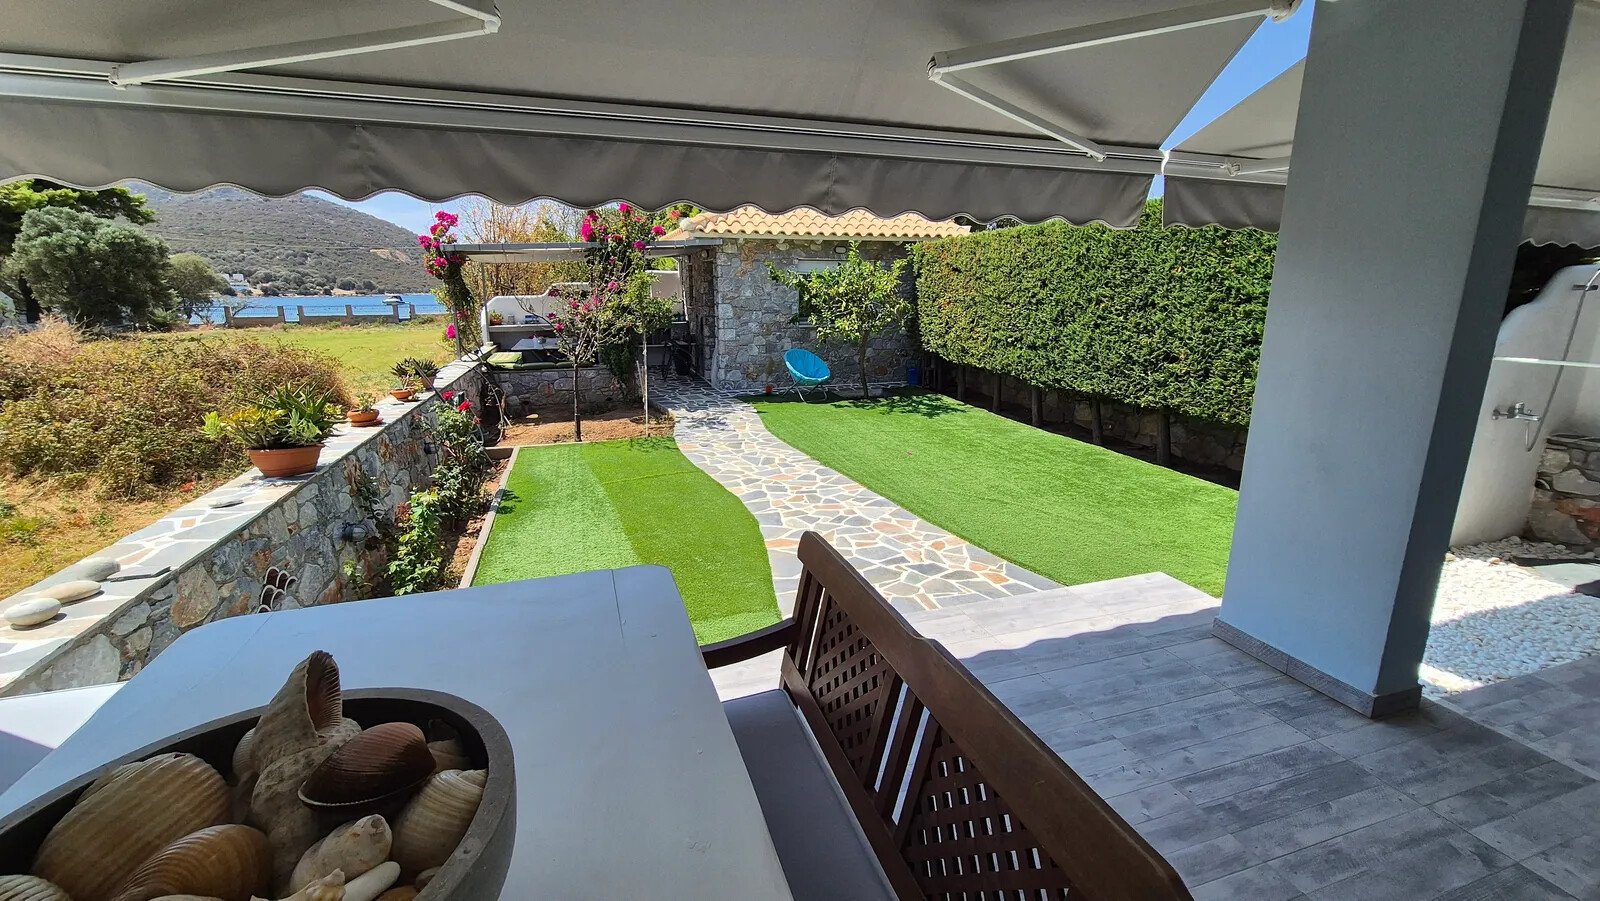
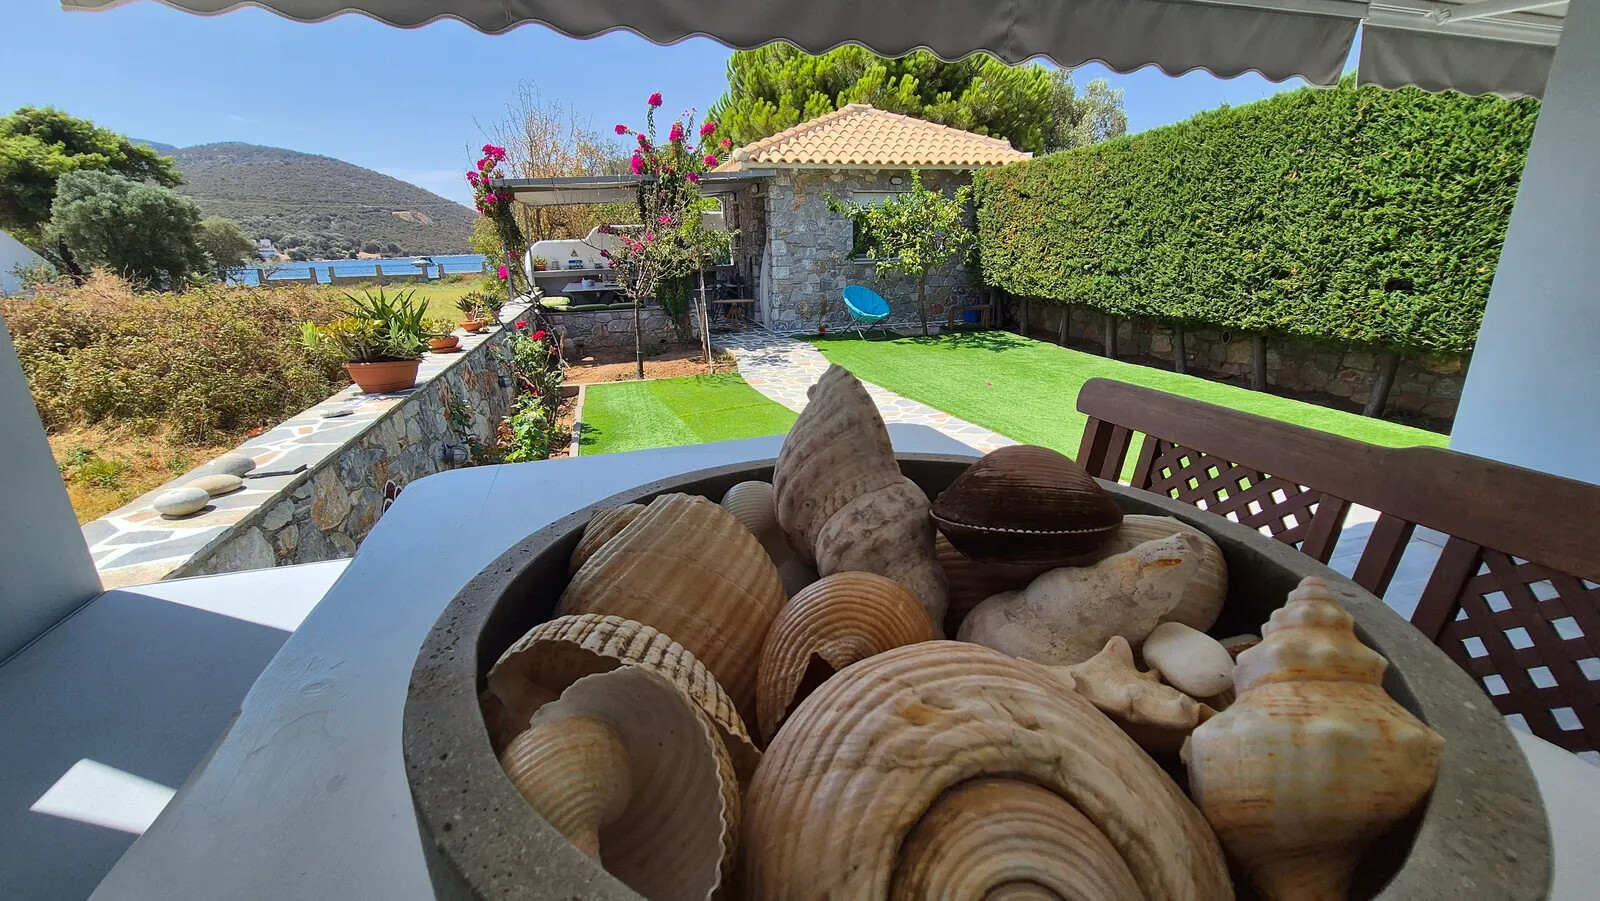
round table: none [665,356,707,387] -> present [713,300,755,330]
bench: none [892,368,932,390] -> present [948,305,991,329]

